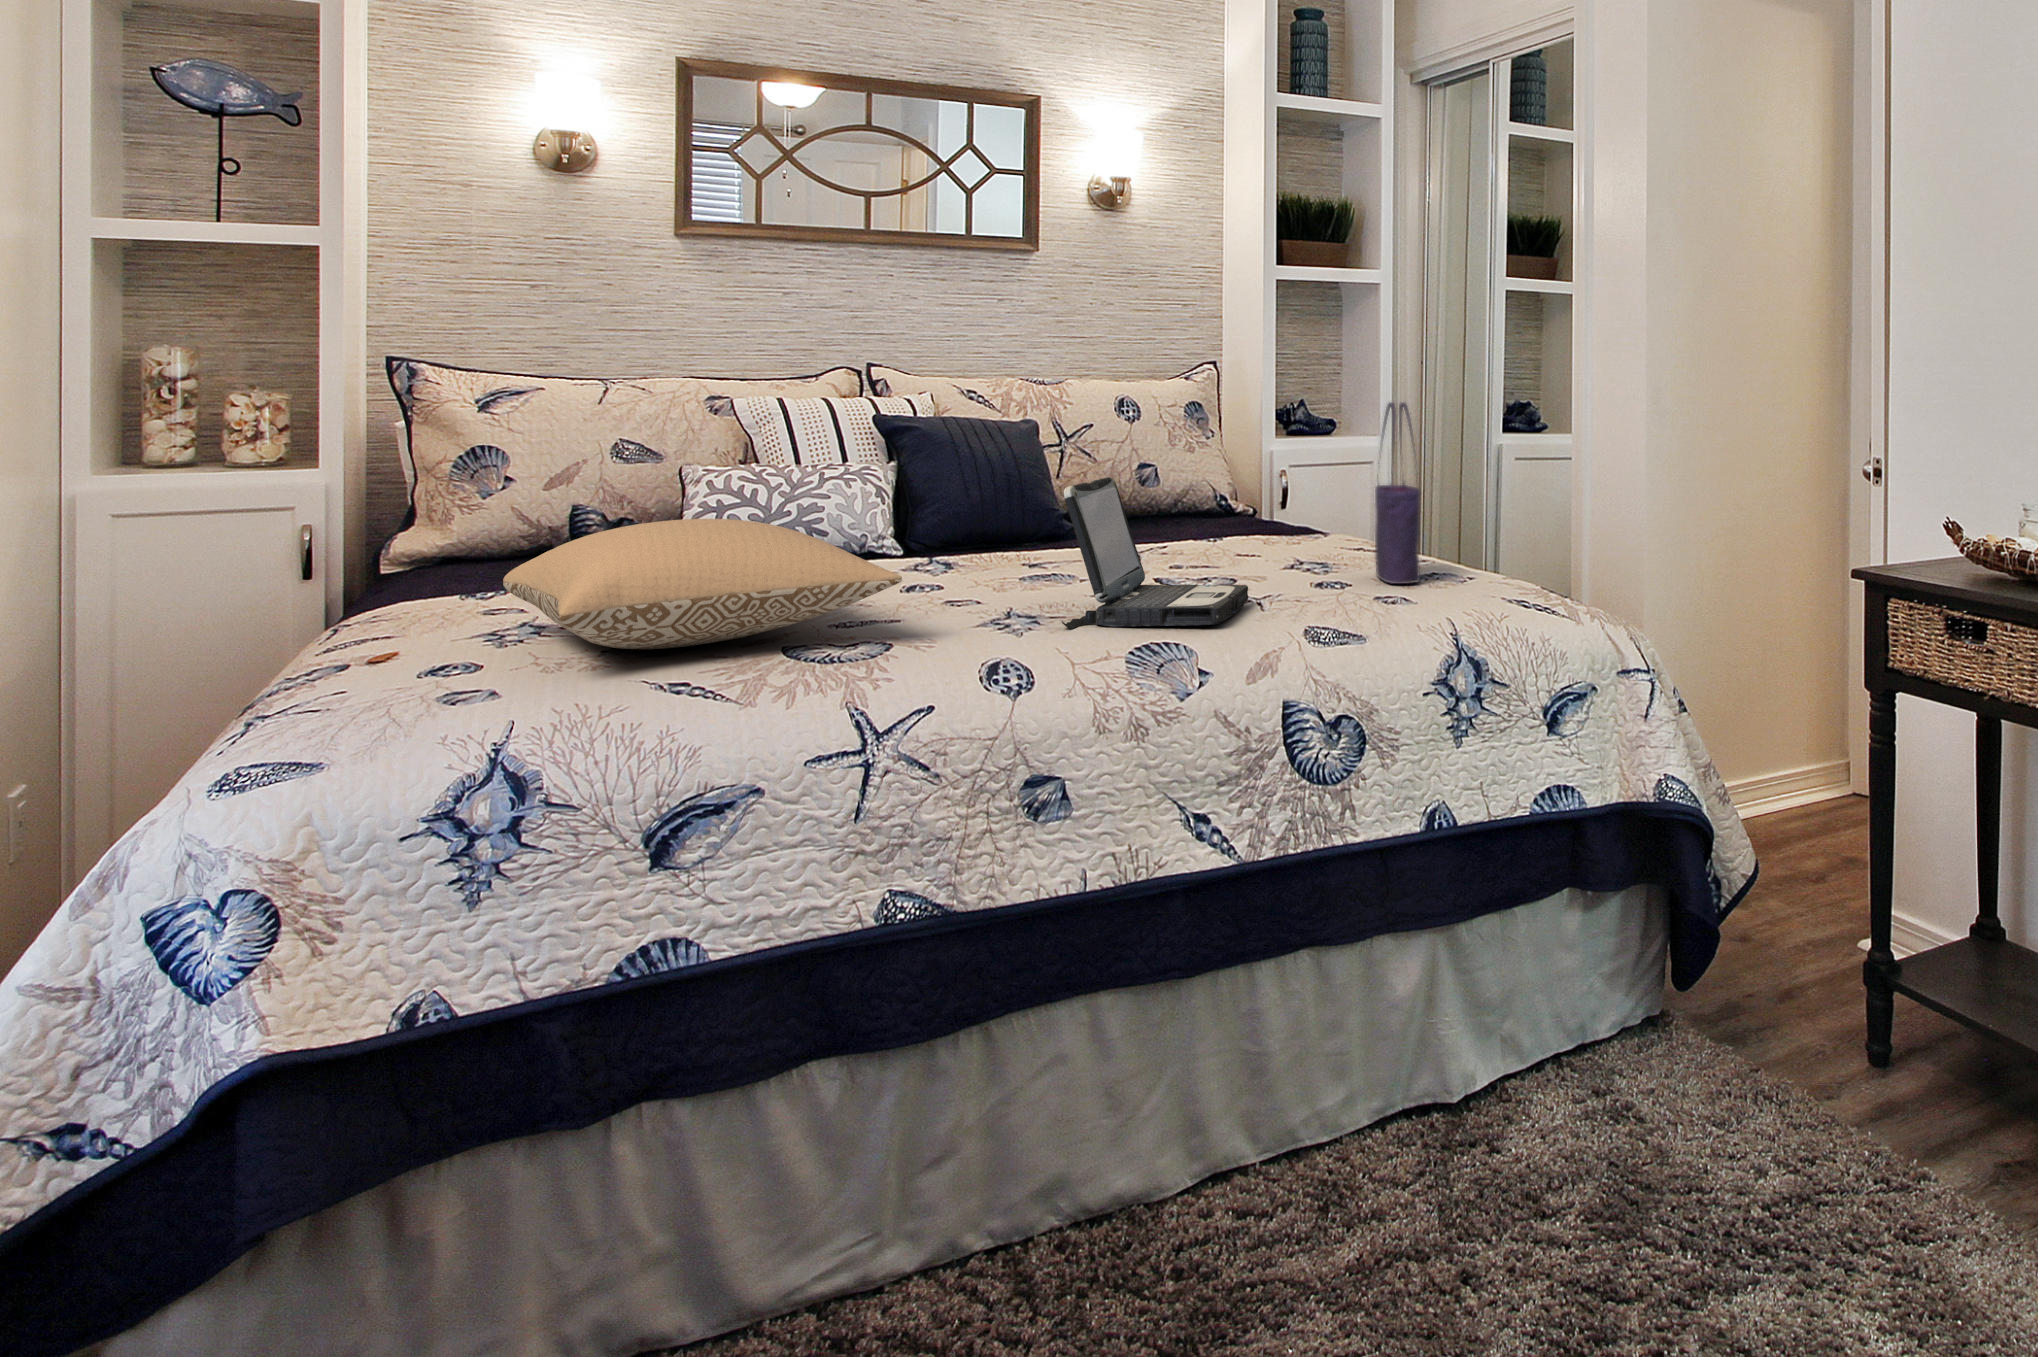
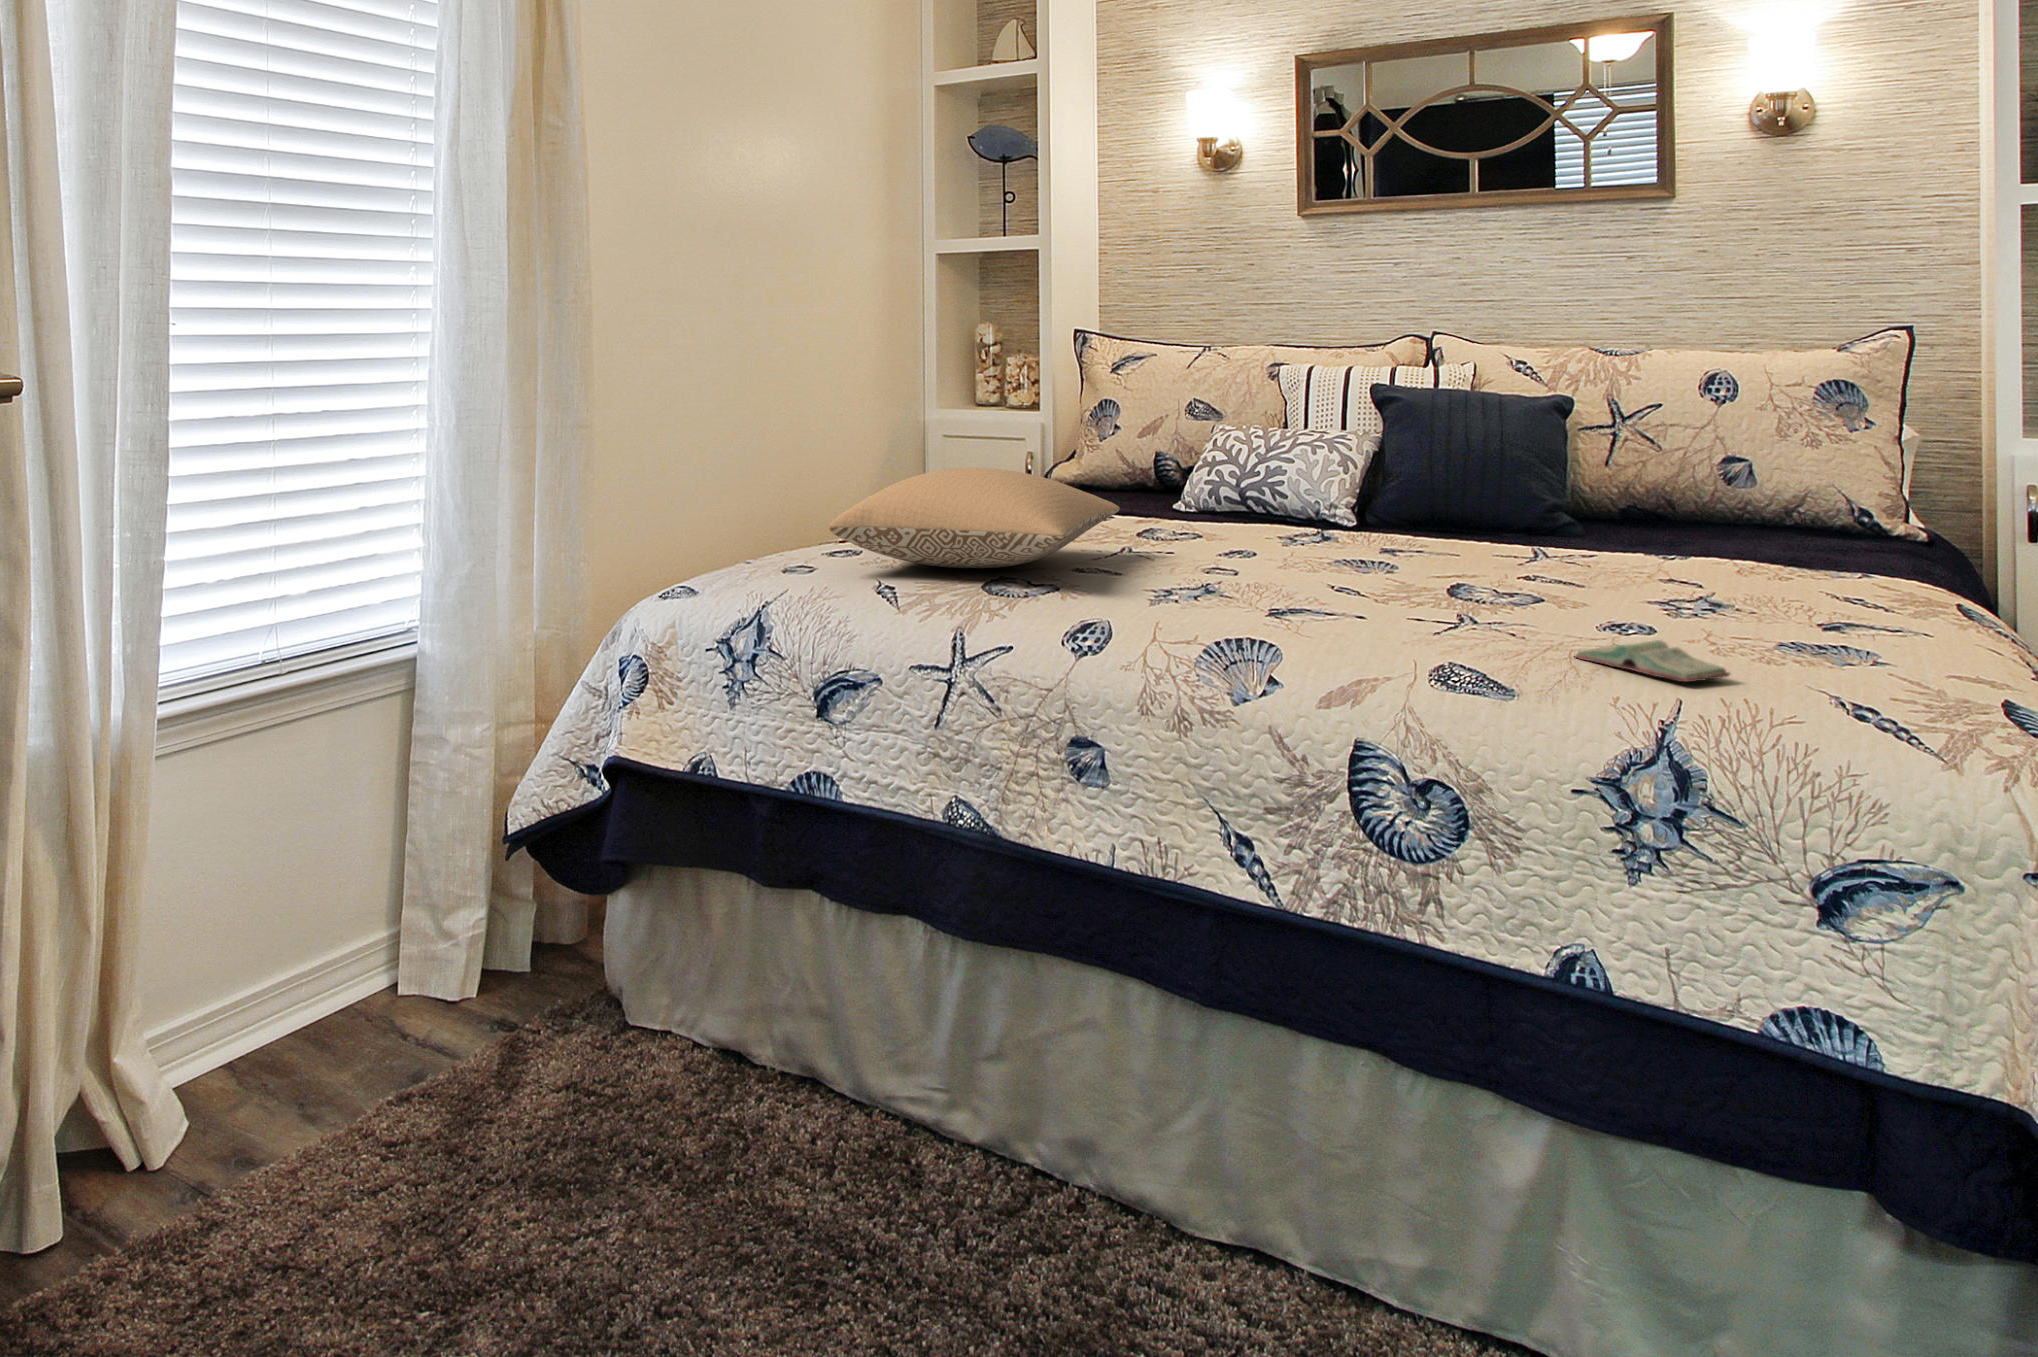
tote bag: present [1375,402,1421,584] -> none [1758,383,1843,654]
laptop: present [1062,477,1248,629] -> none [1216,461,1473,638]
book: none [1343,584,1439,608] -> present [1575,640,1730,682]

